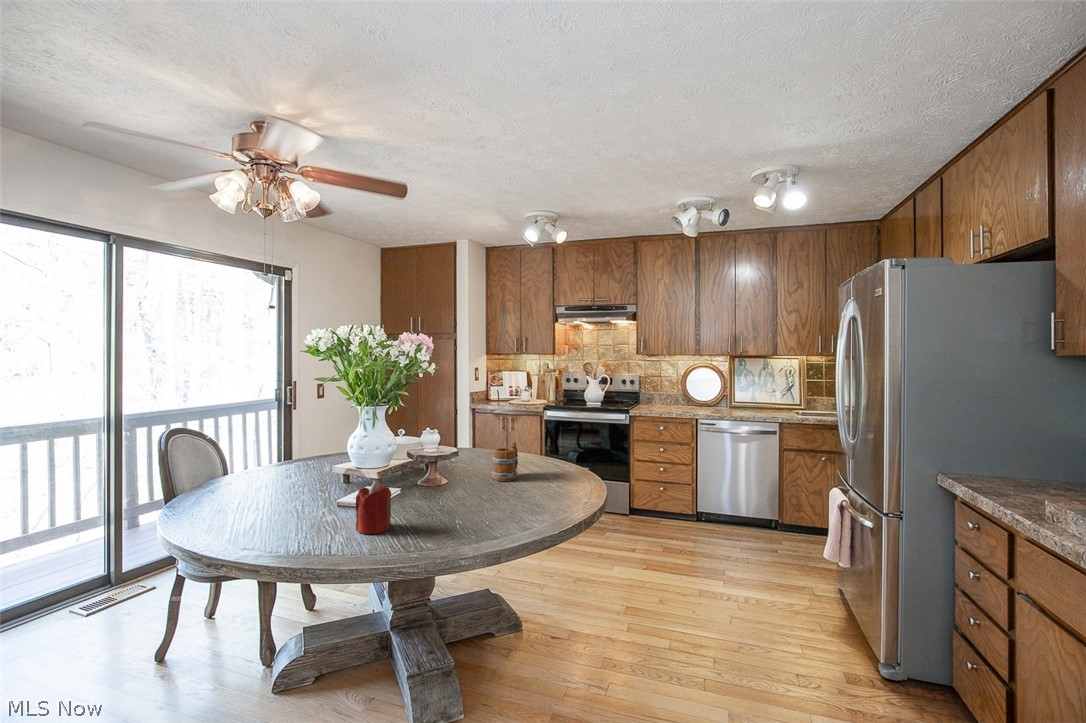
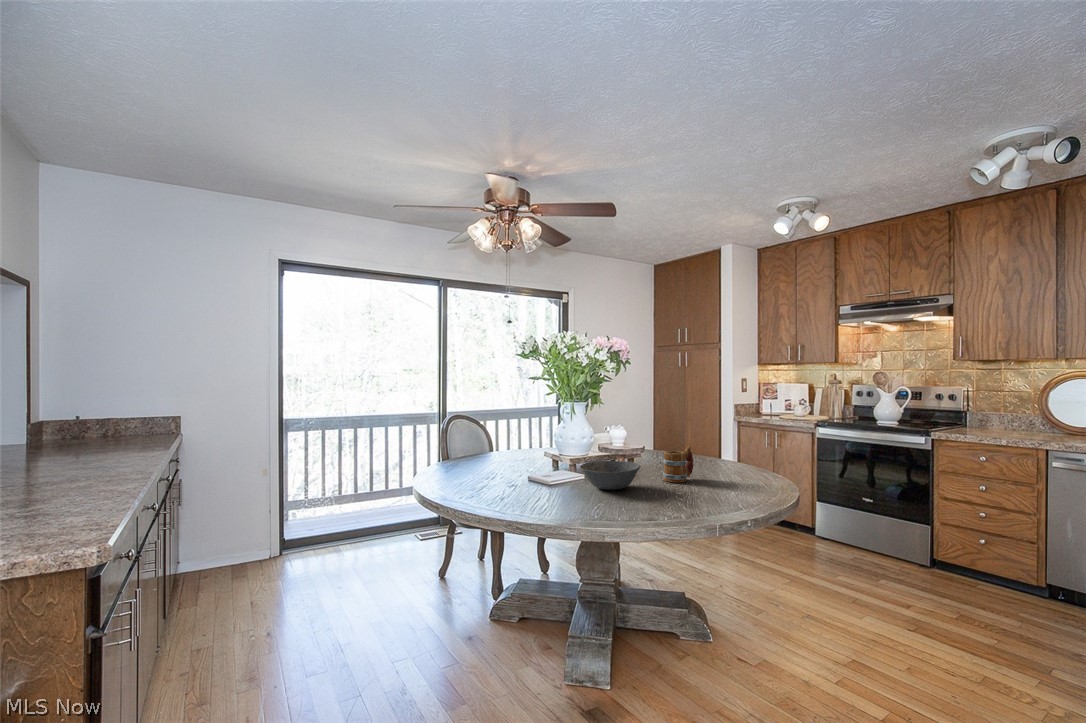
bowl: none [418,466,488,502] -> present [579,461,640,490]
candle: present [356,483,391,534] -> none [516,460,542,500]

